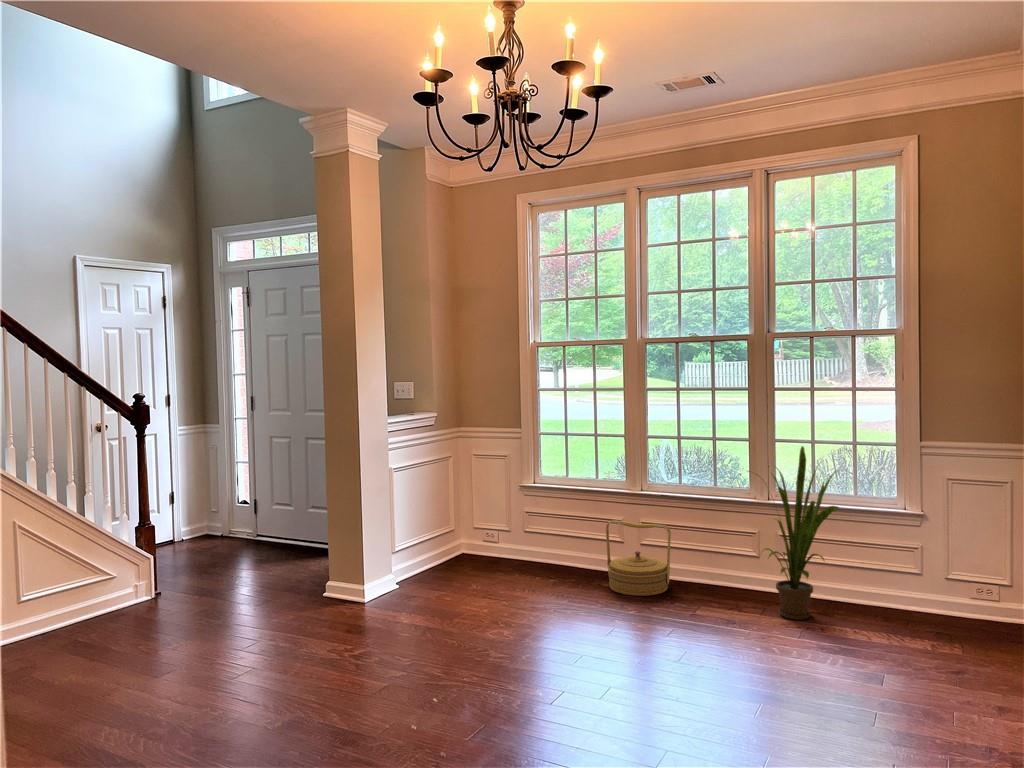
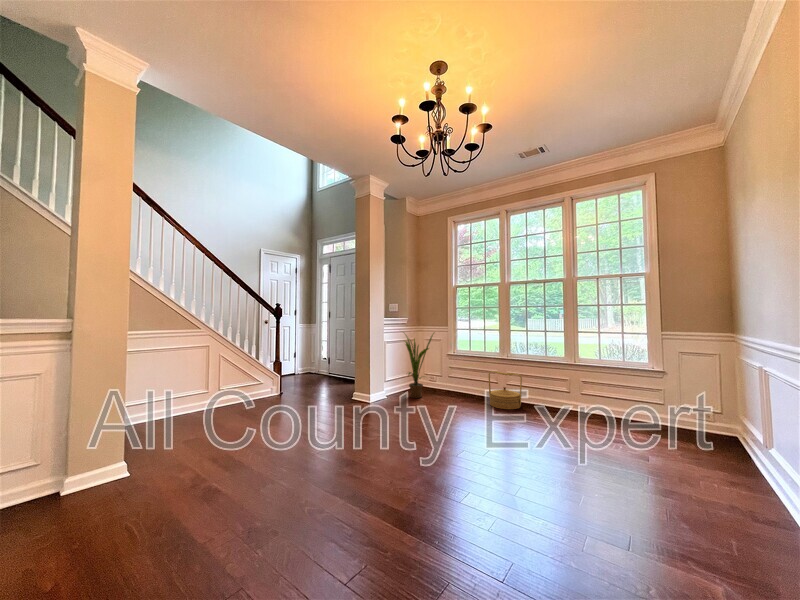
house plant: present [749,446,839,620] -> present [405,333,434,398]

